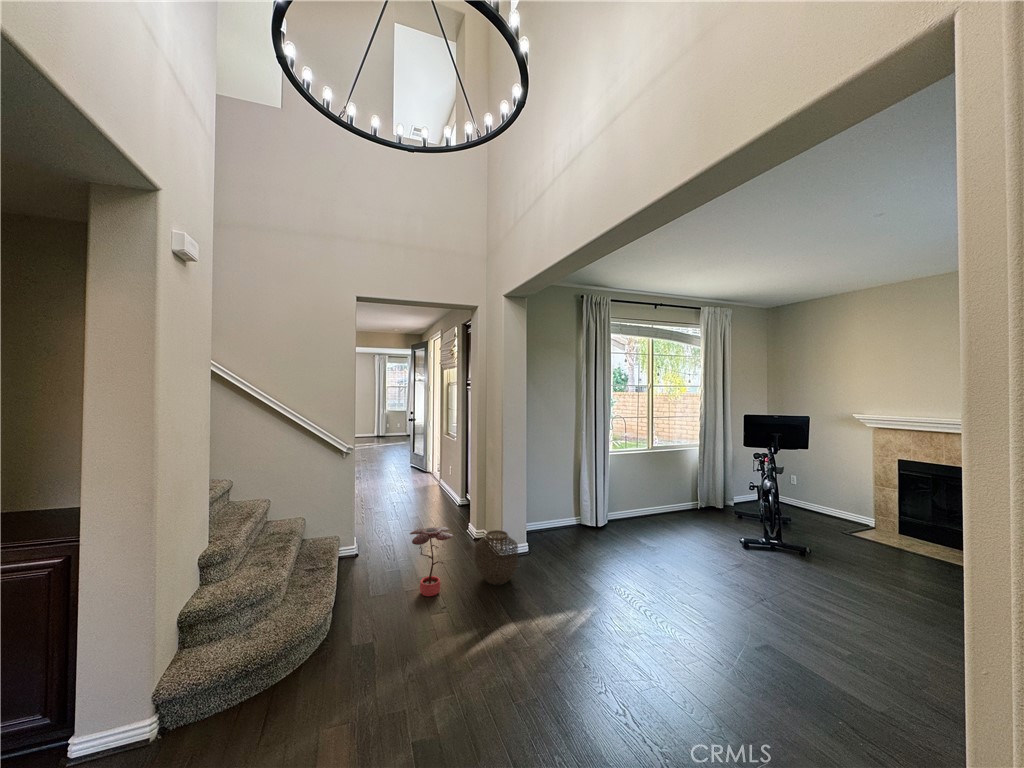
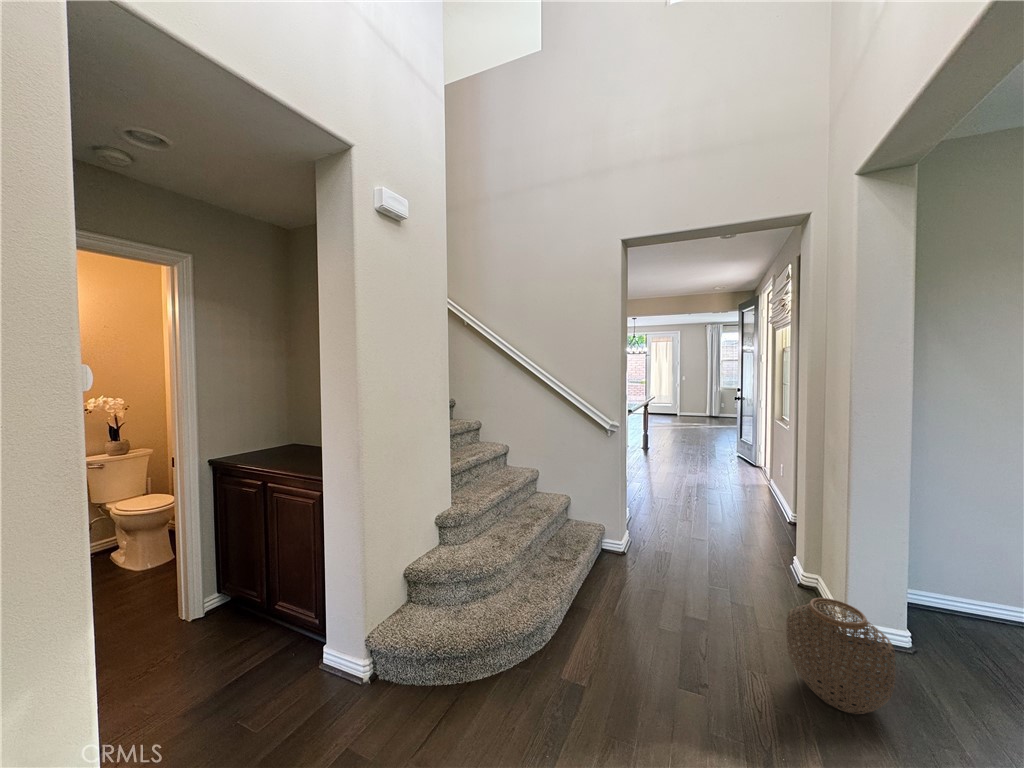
potted plant: present [410,527,453,596] -> none [661,552,733,665]

